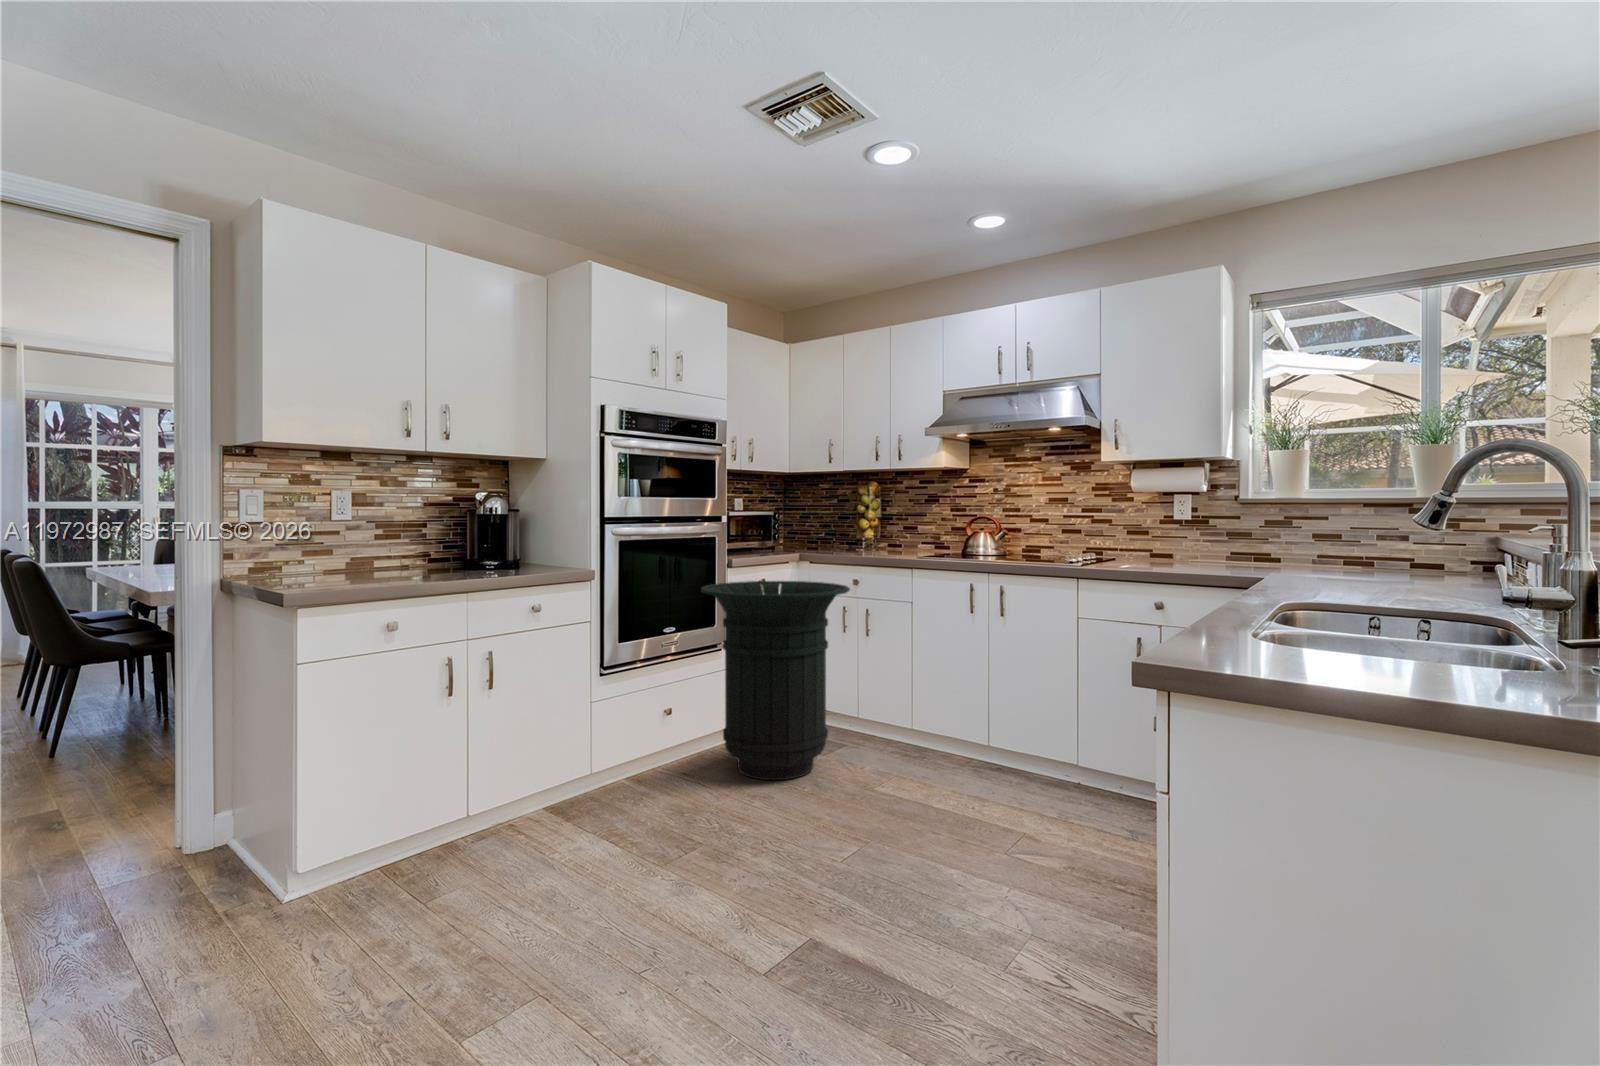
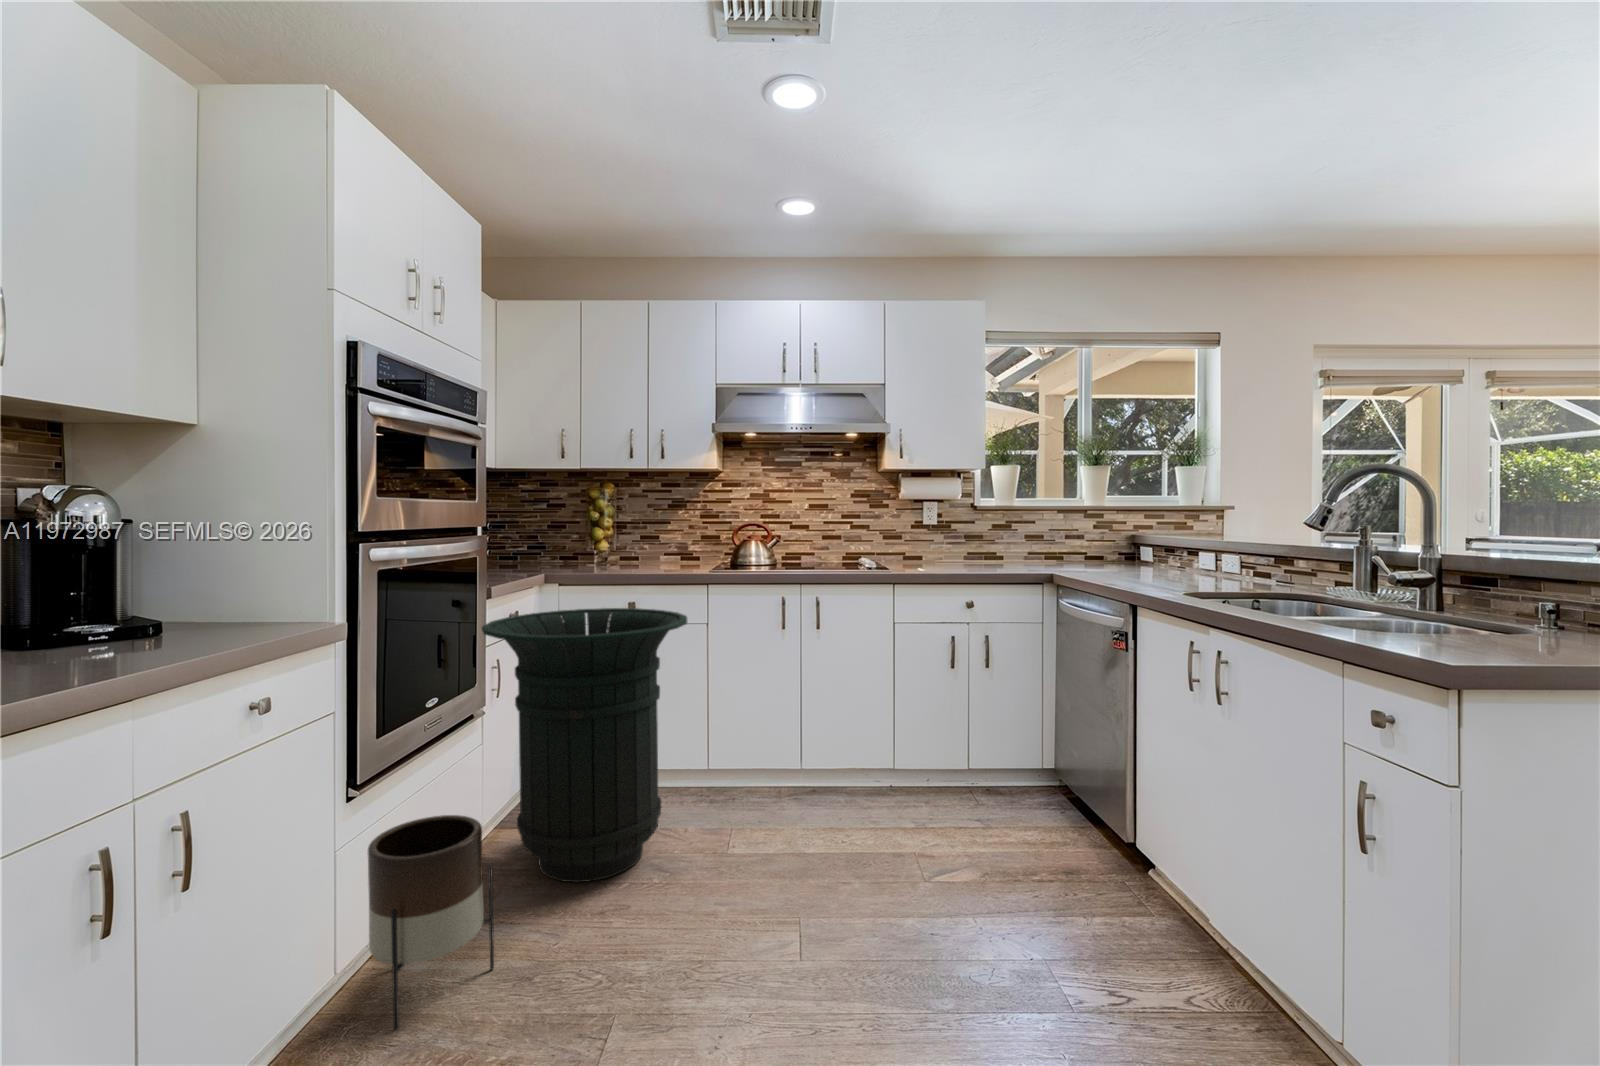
planter: none [593,698,661,812] -> present [368,815,494,1030]

